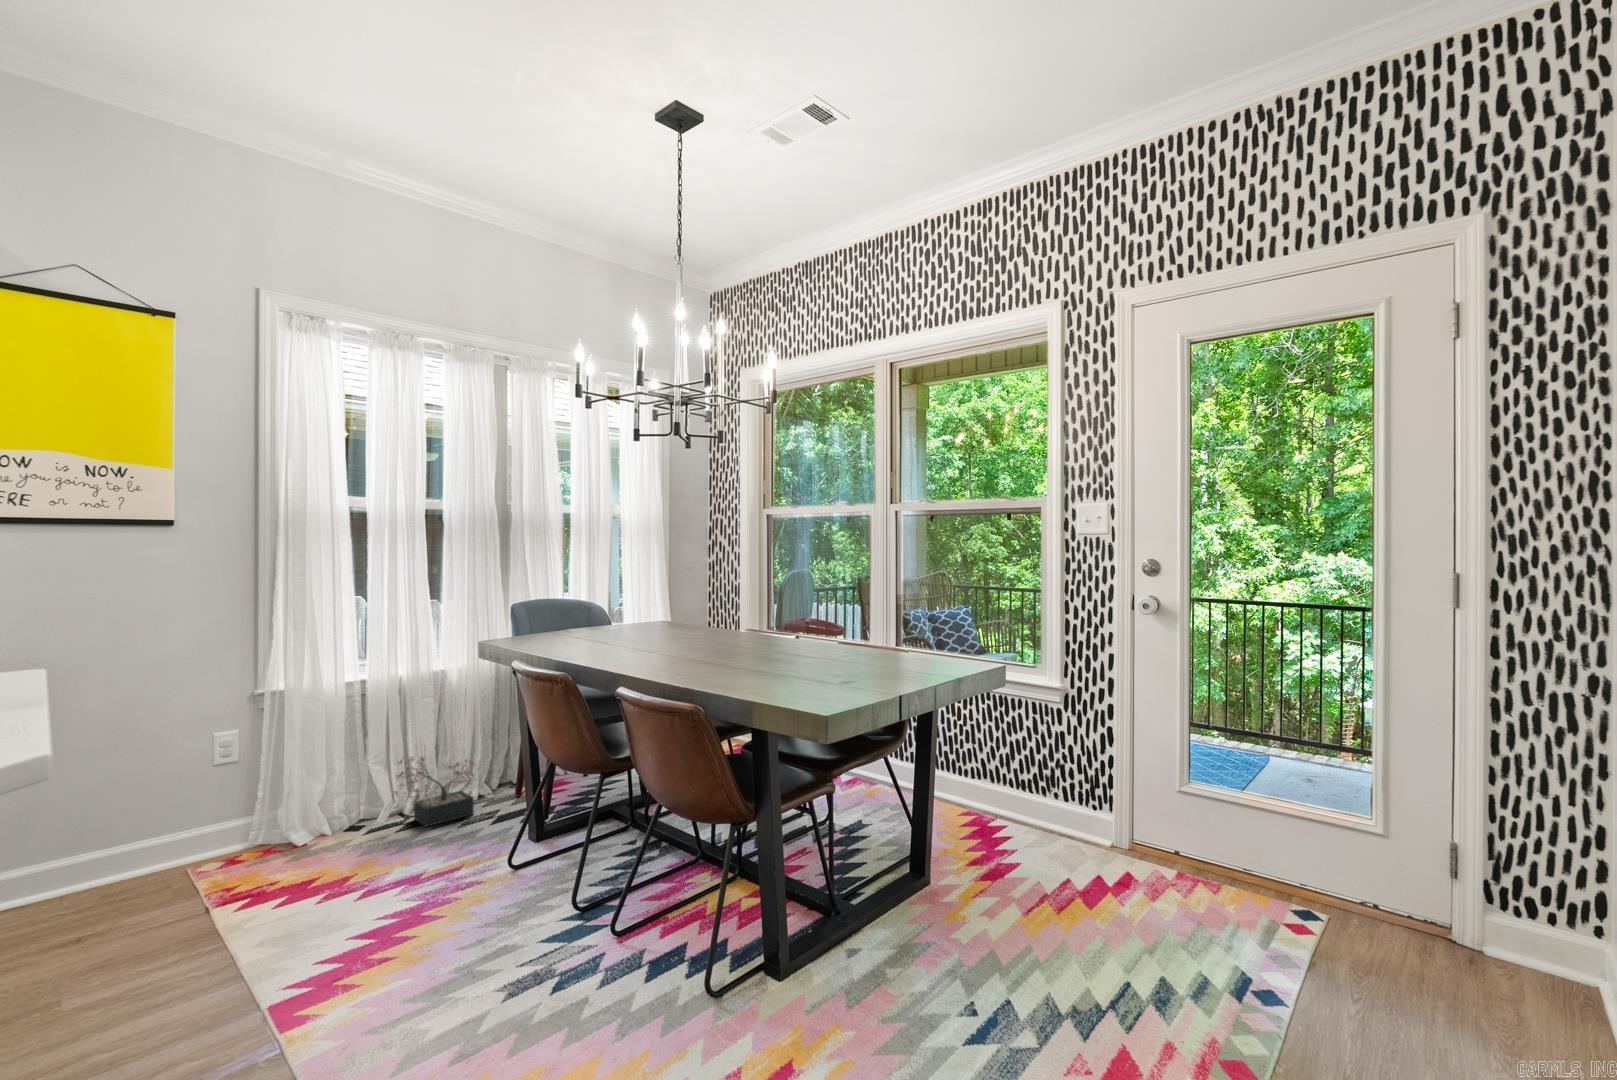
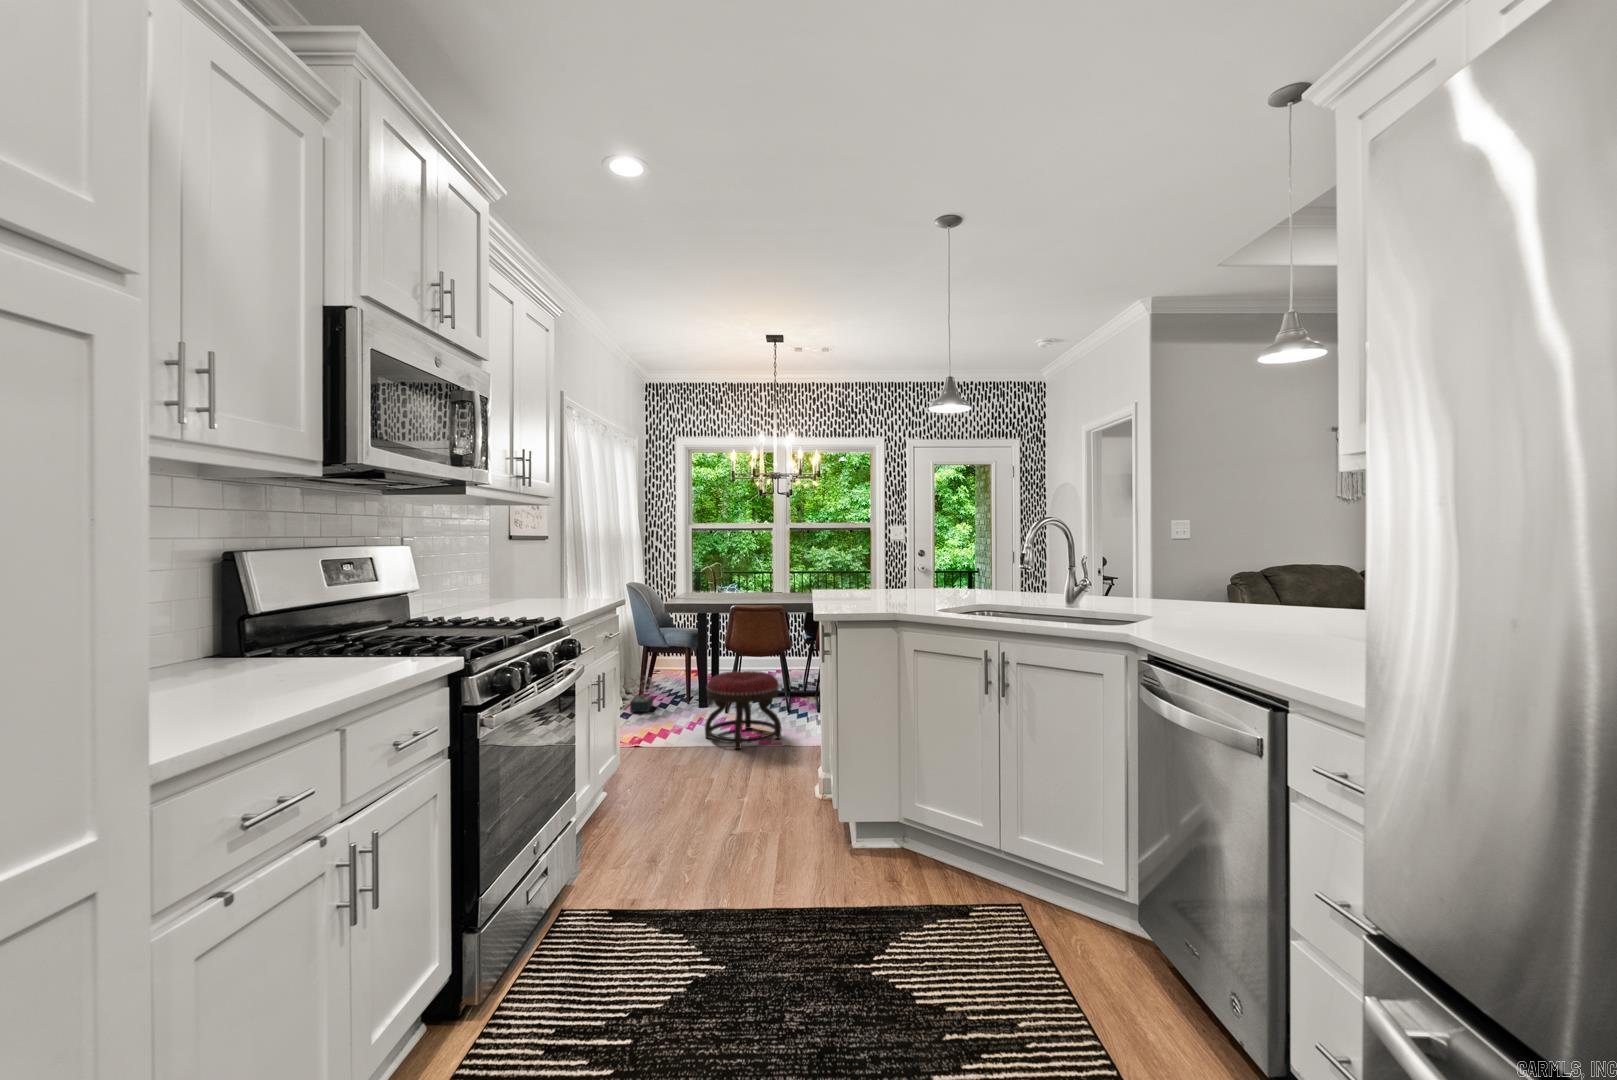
ottoman: none [181,801,387,1000] -> present [705,671,781,749]

